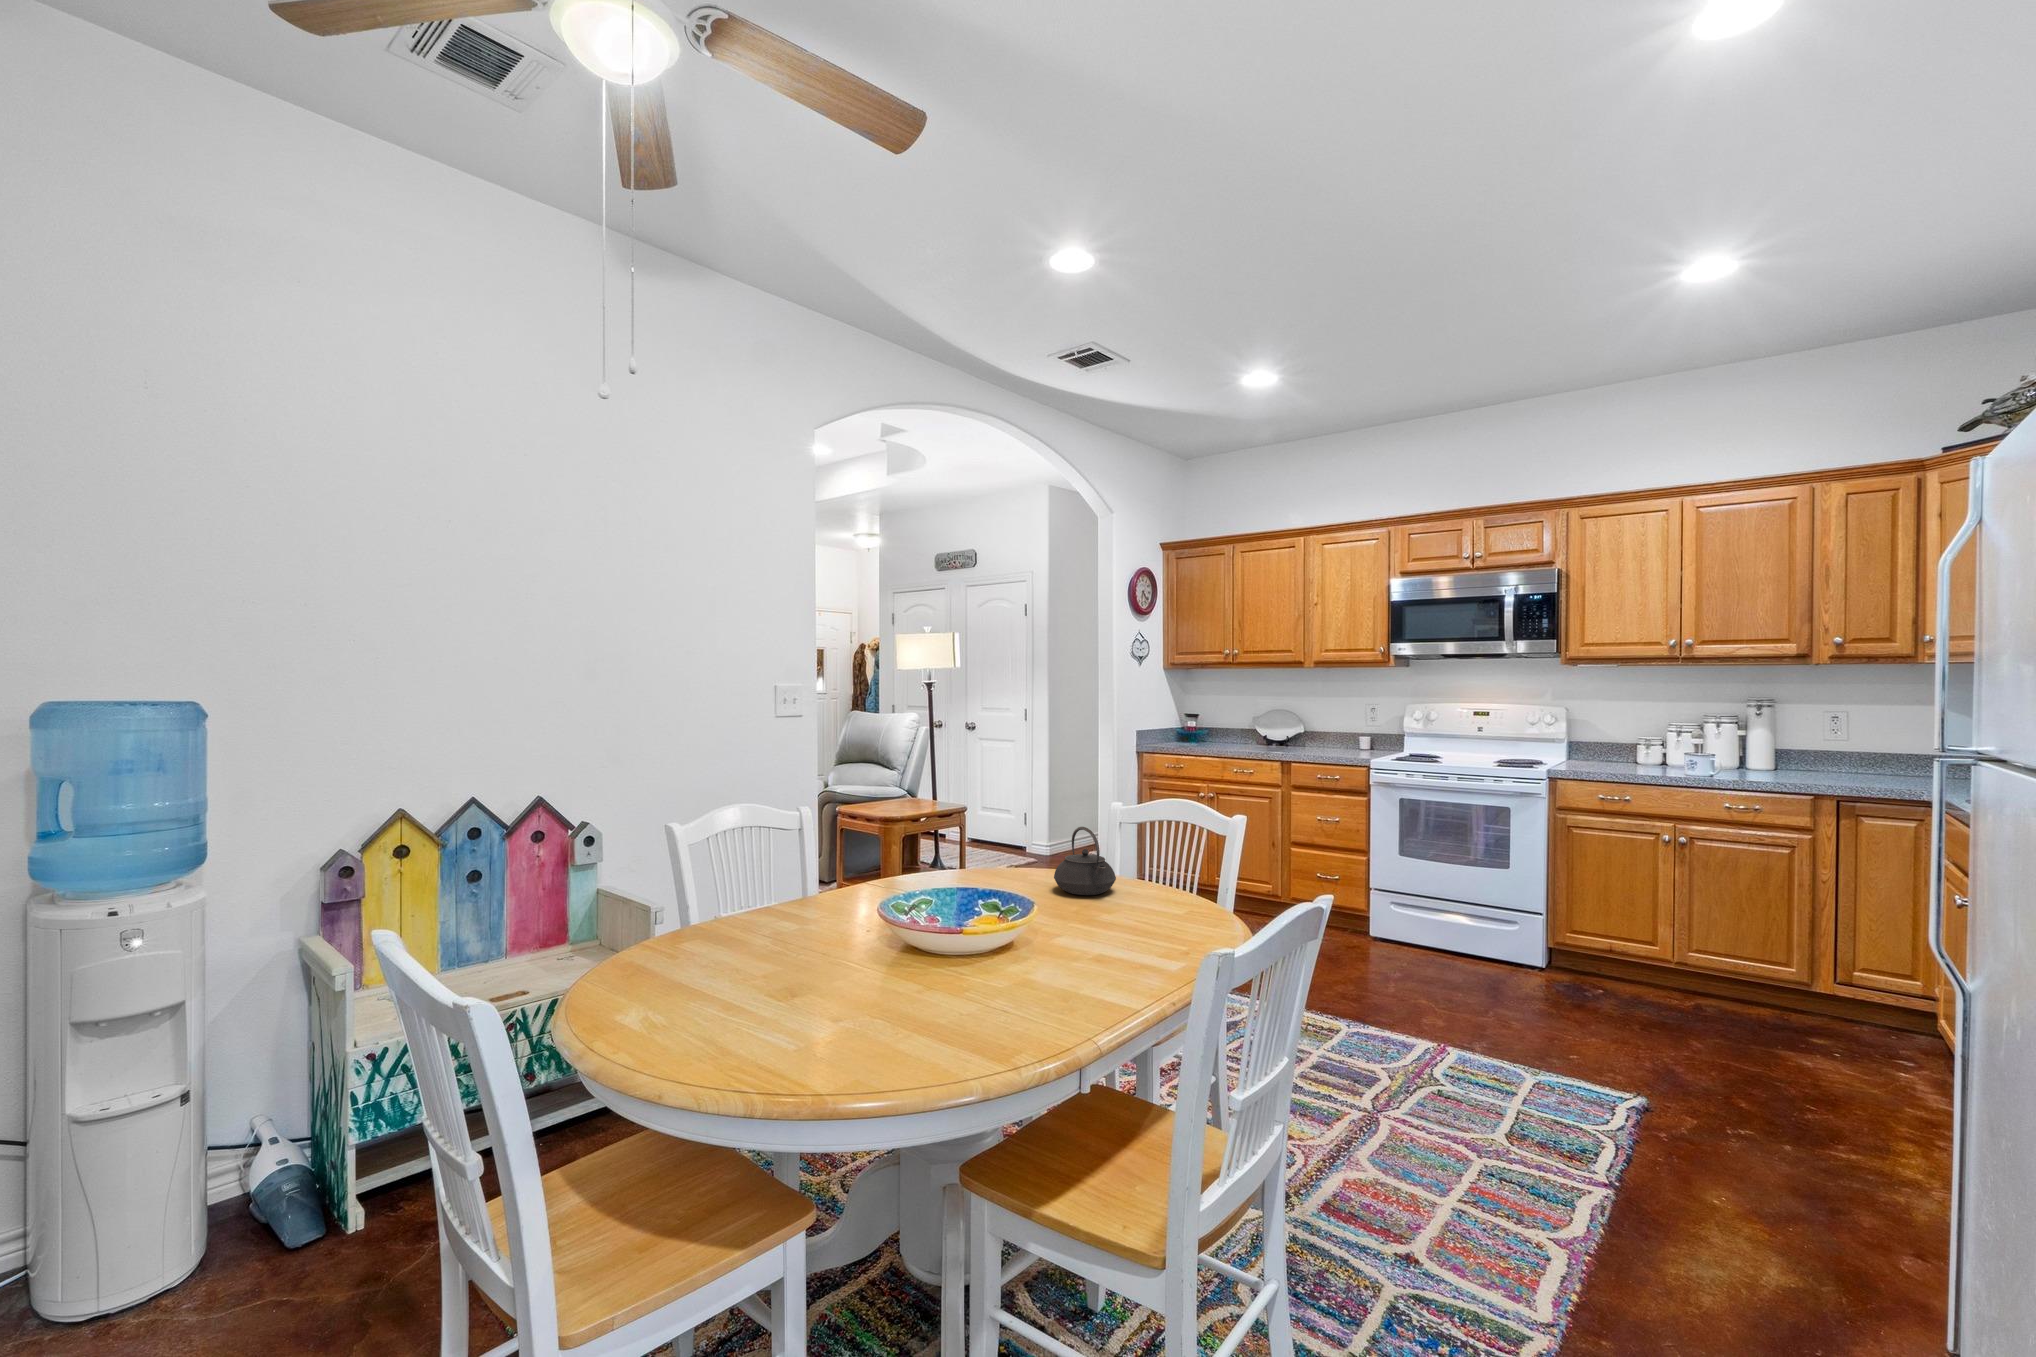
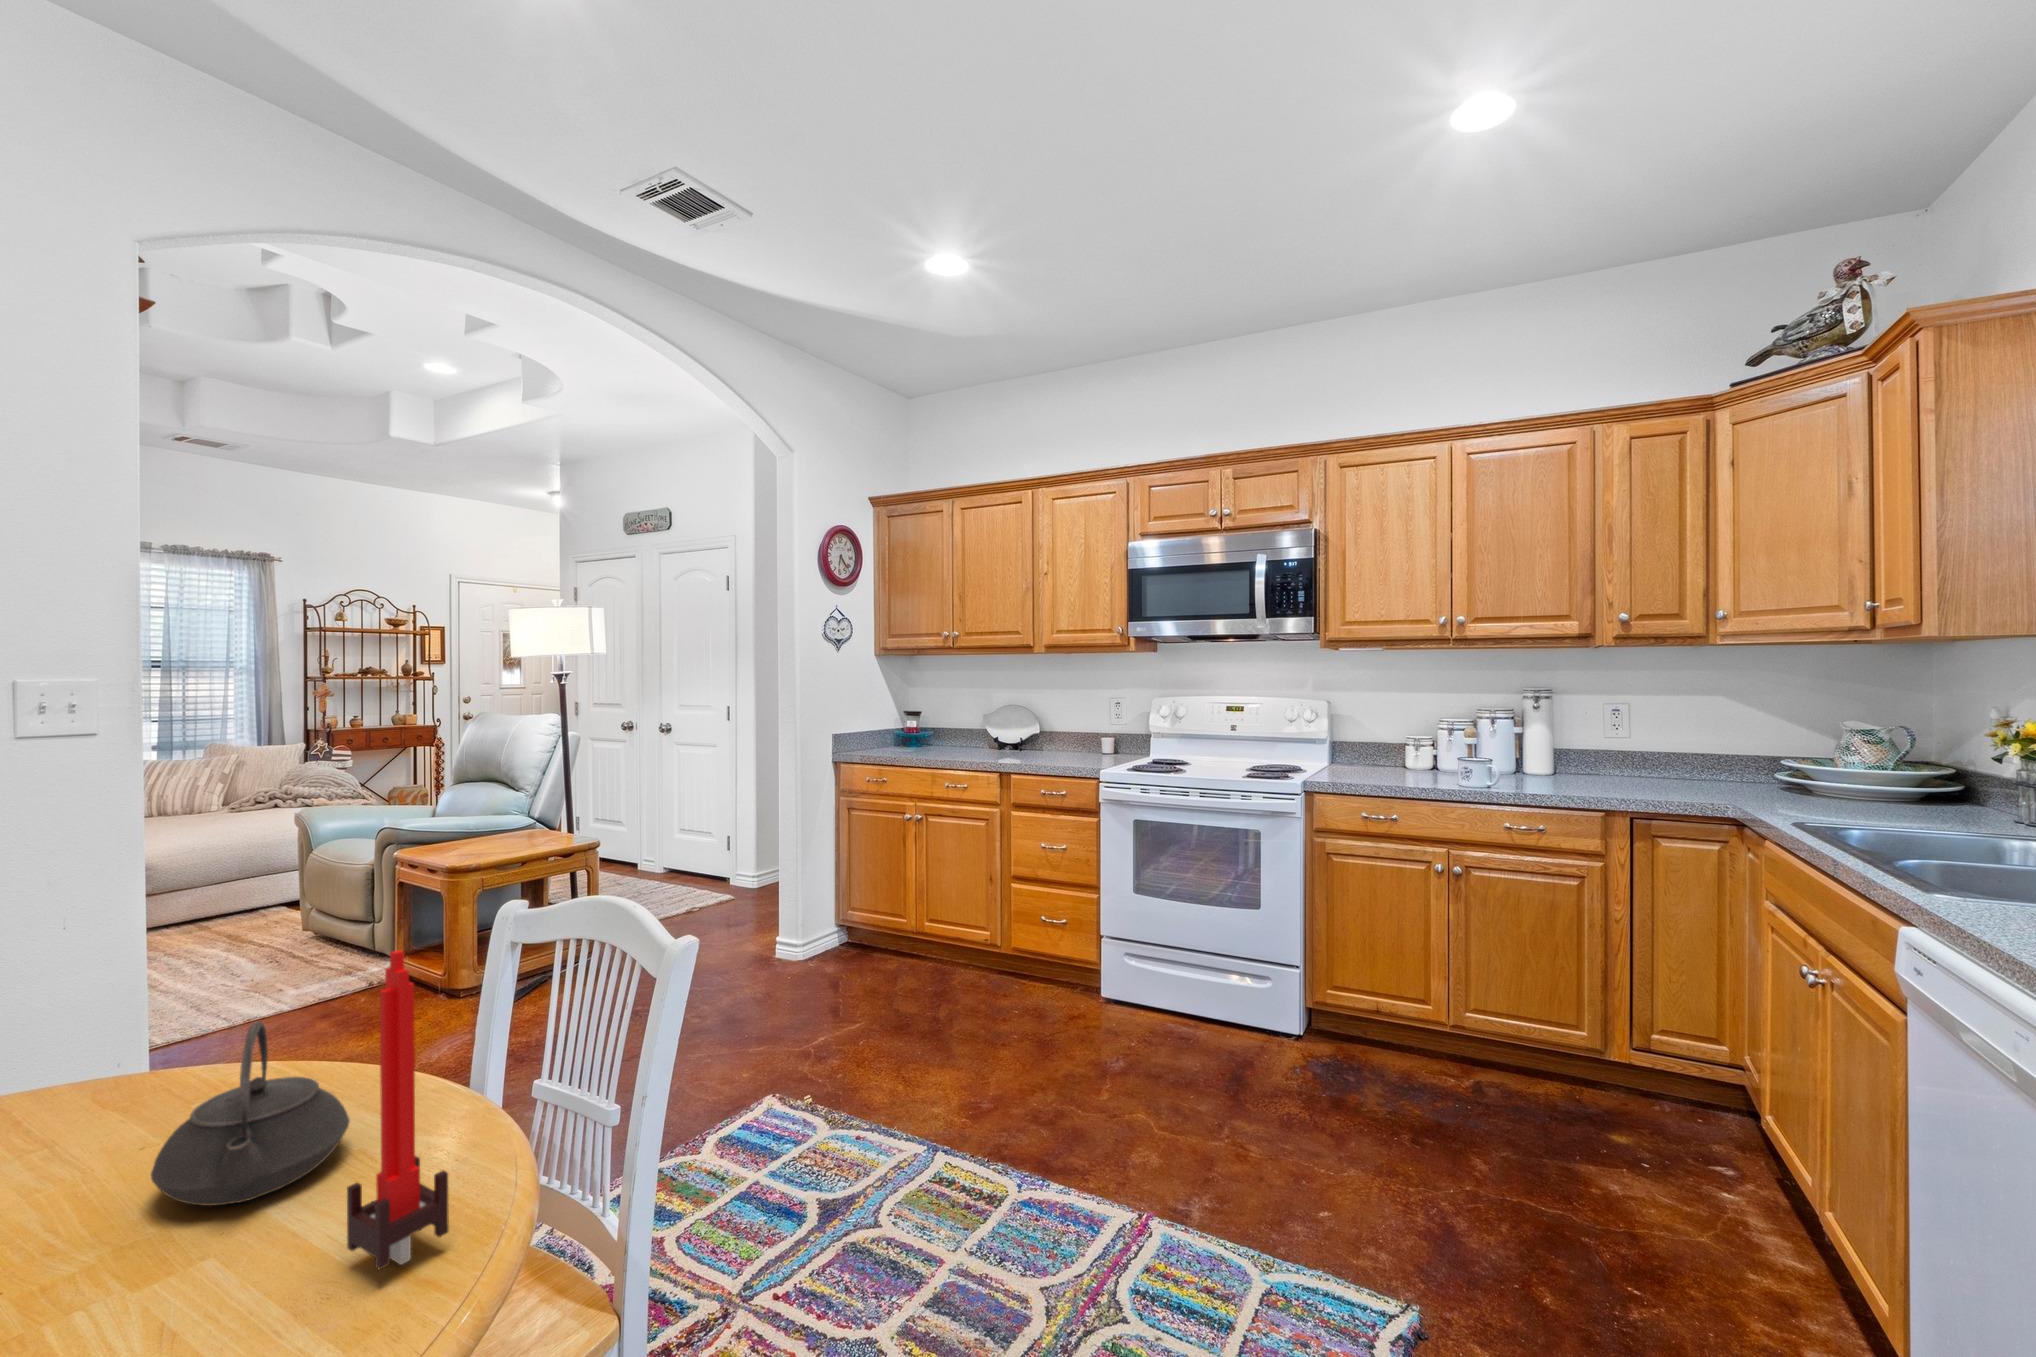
candle: none [1164,788,1198,910] -> present [347,950,449,1269]

